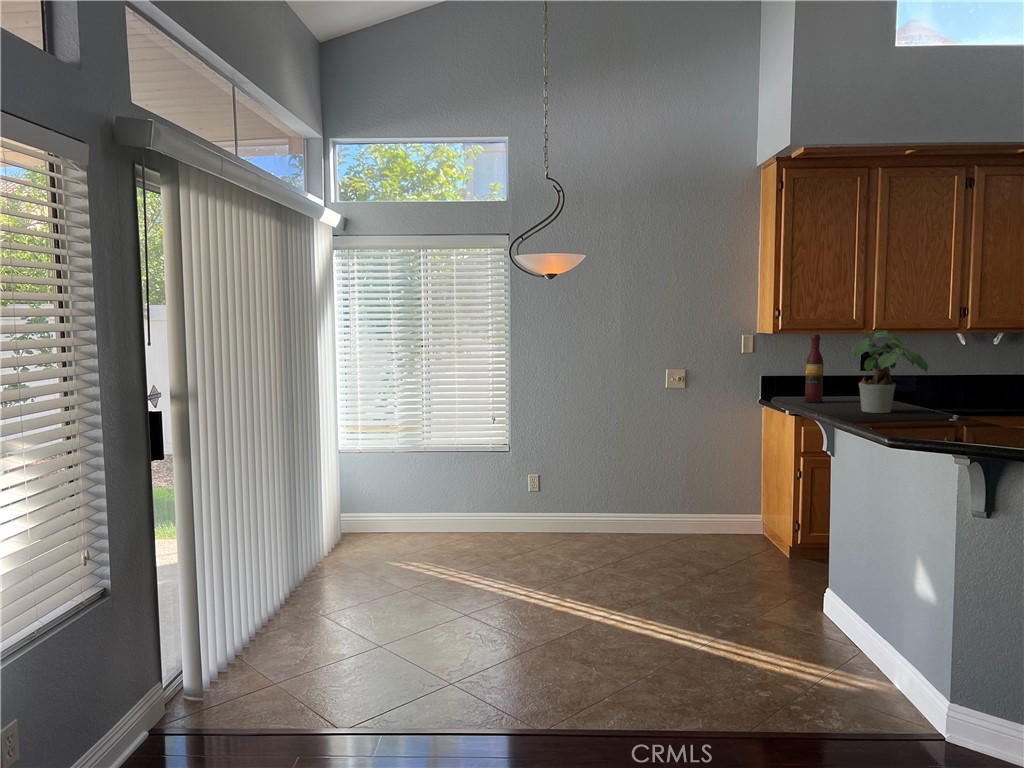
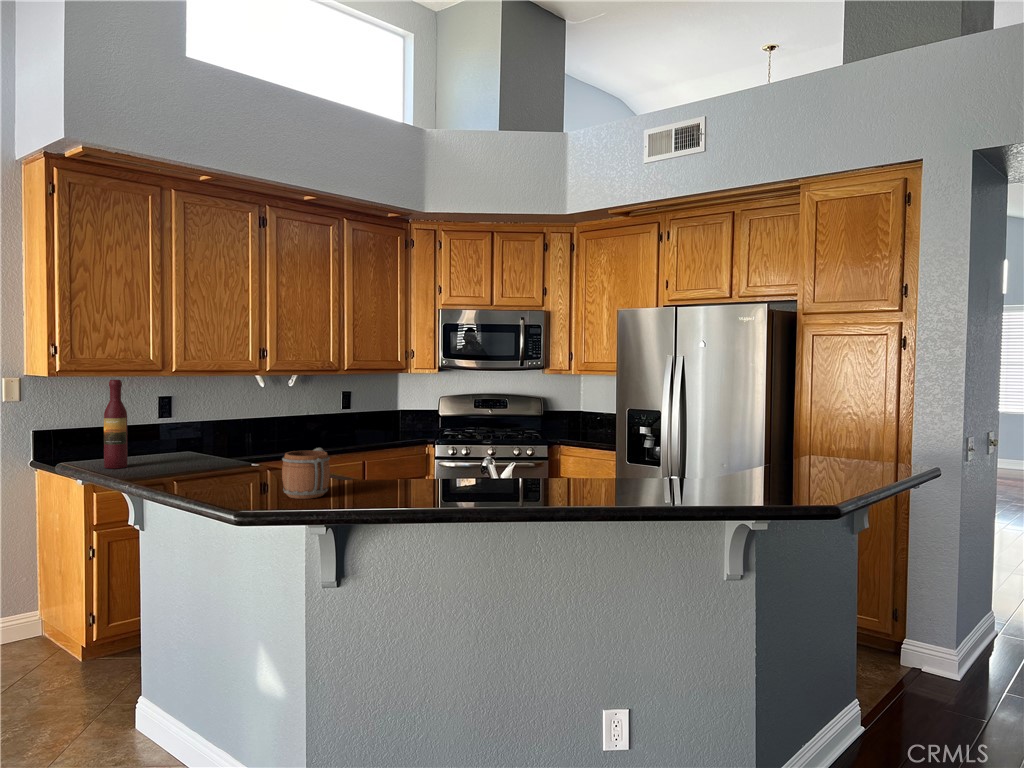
potted plant: present [852,330,928,413] -> none [168,374,260,476]
mug: none [937,394,984,436] -> present [282,448,330,499]

